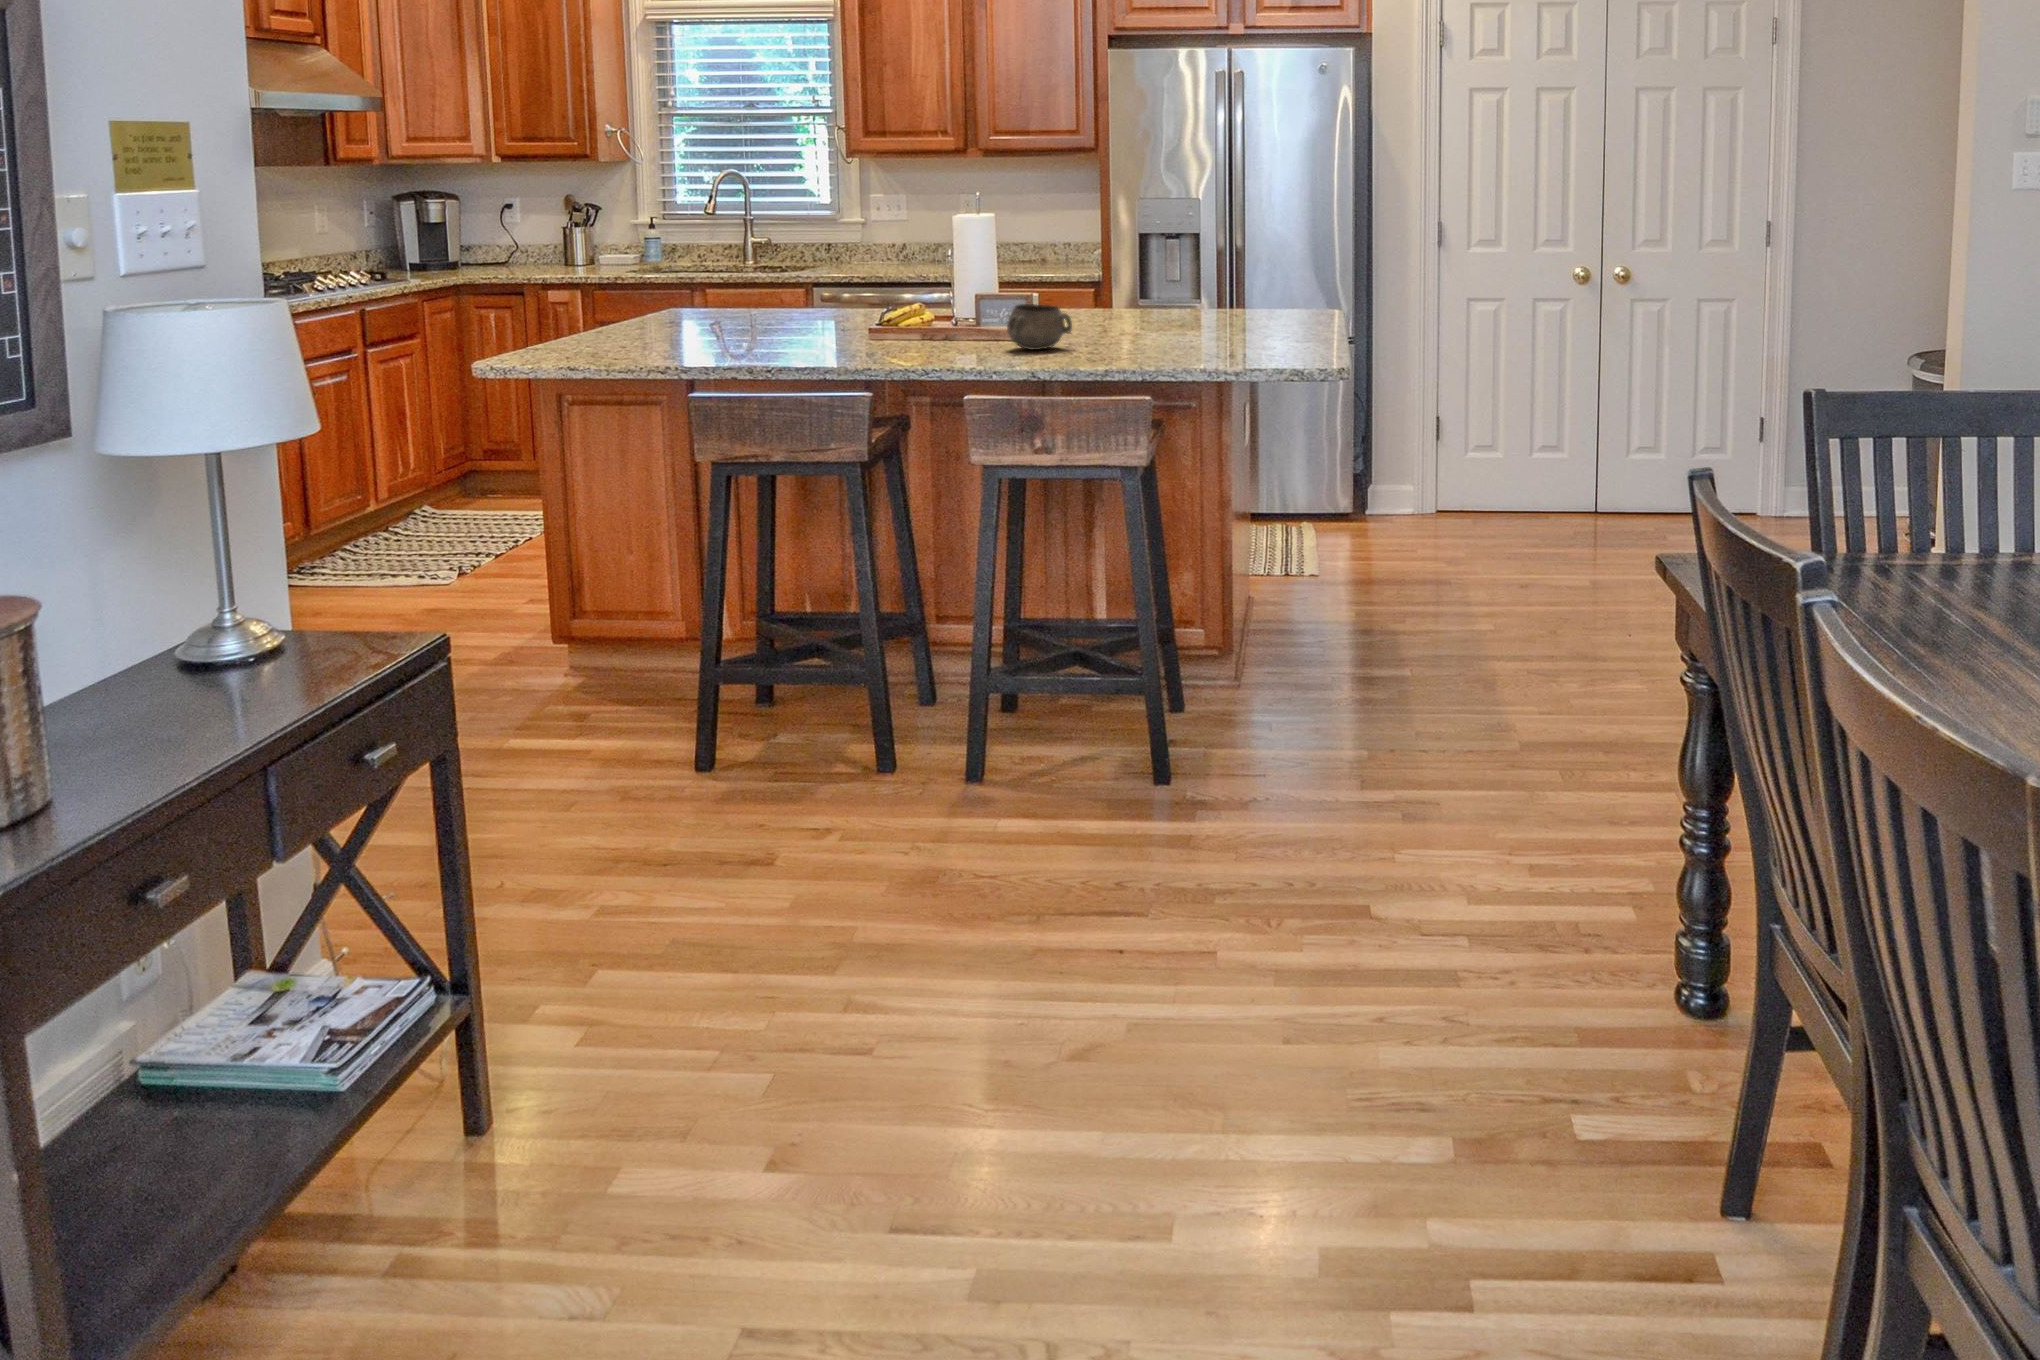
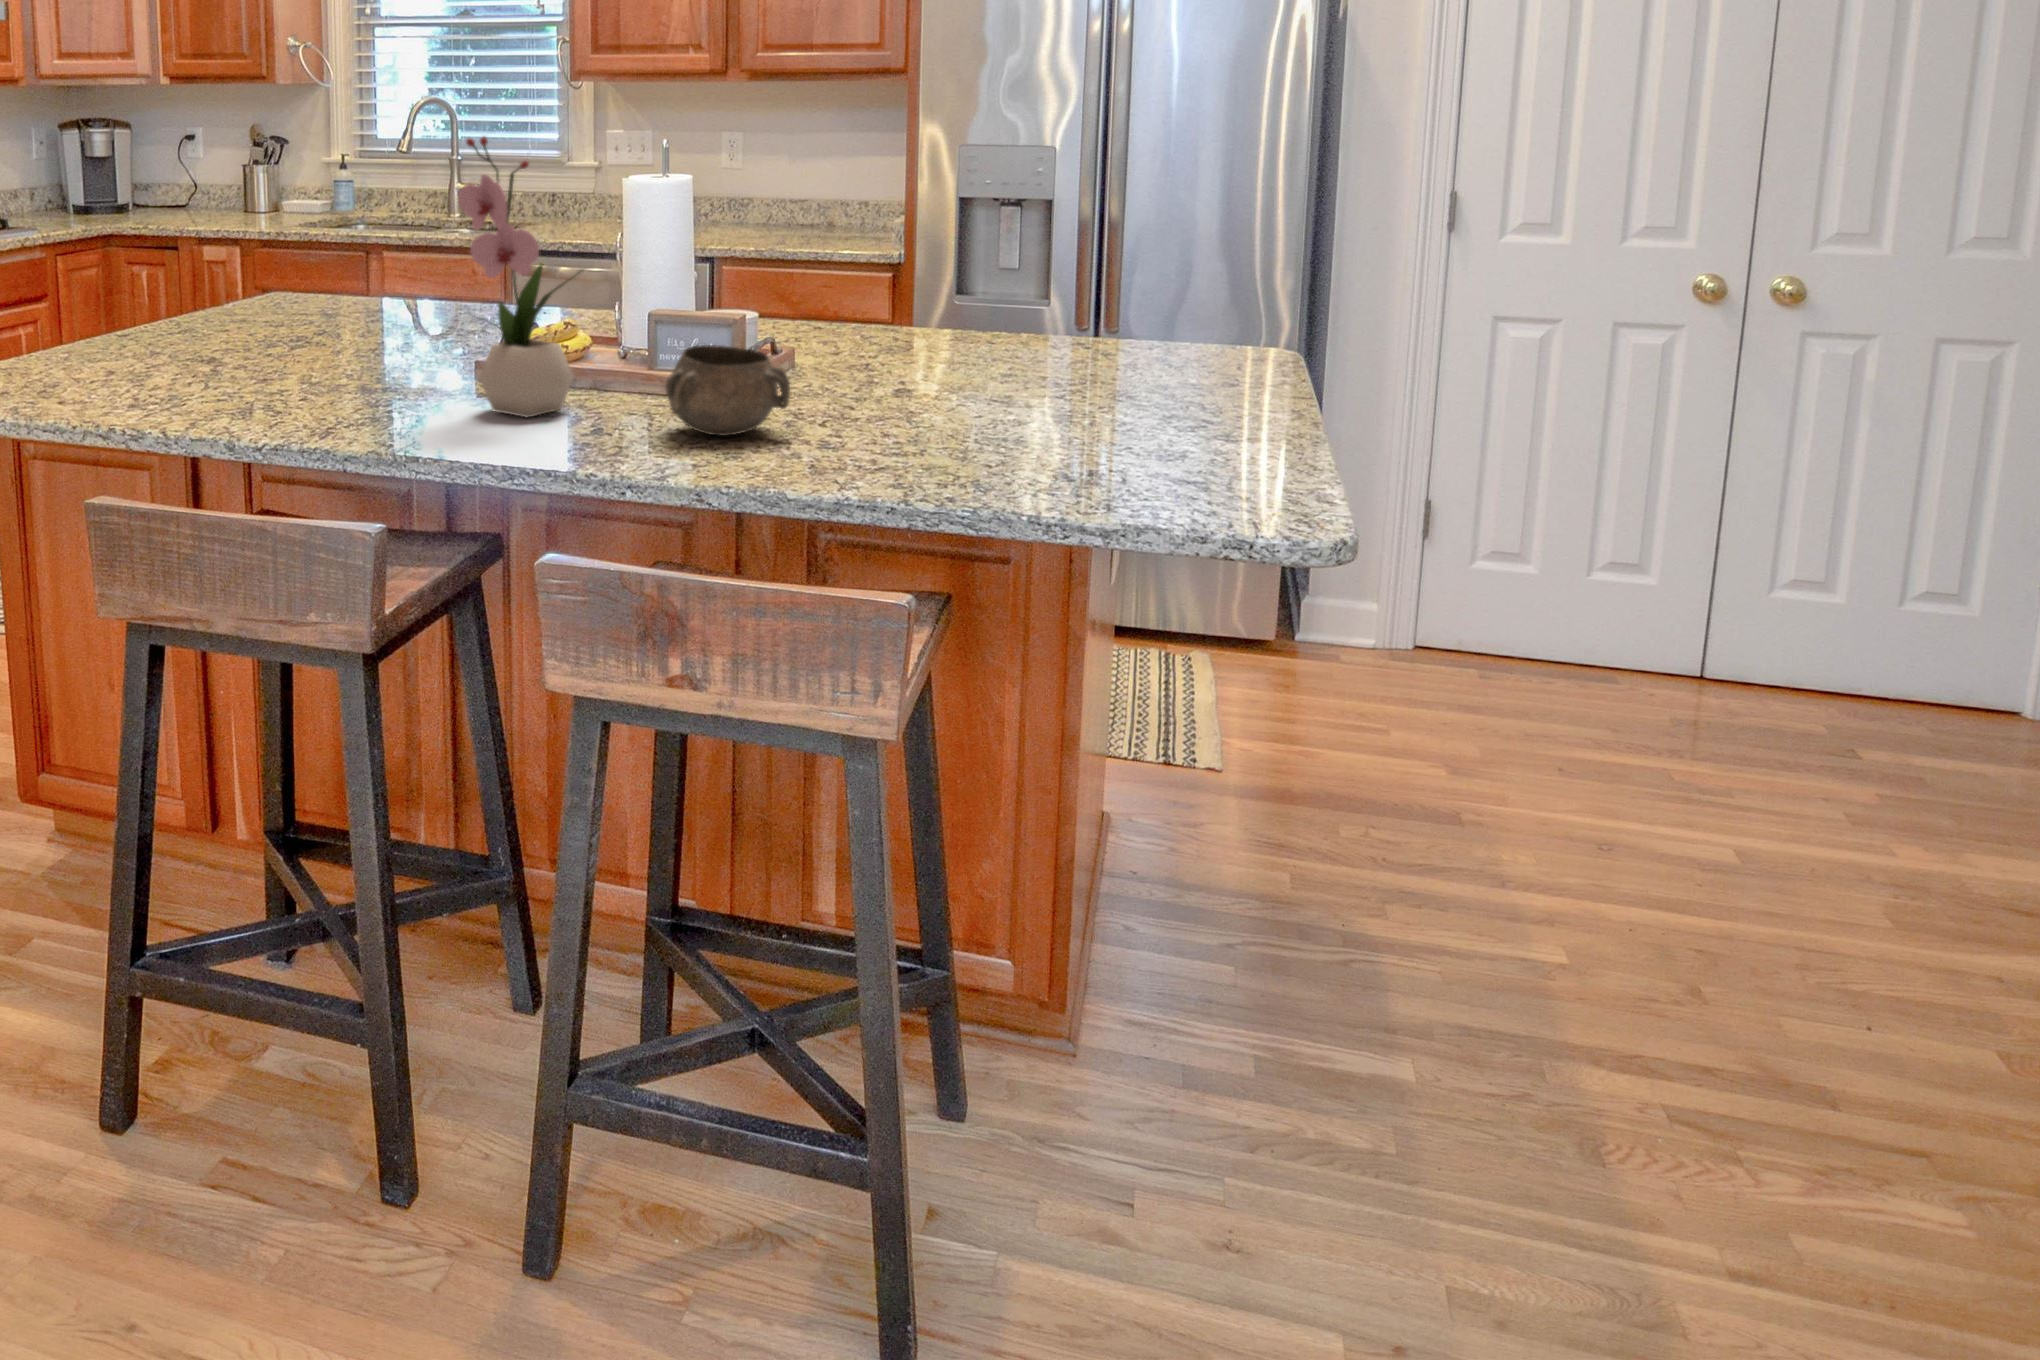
flower arrangement: none [883,196,953,350] -> present [458,137,574,417]

